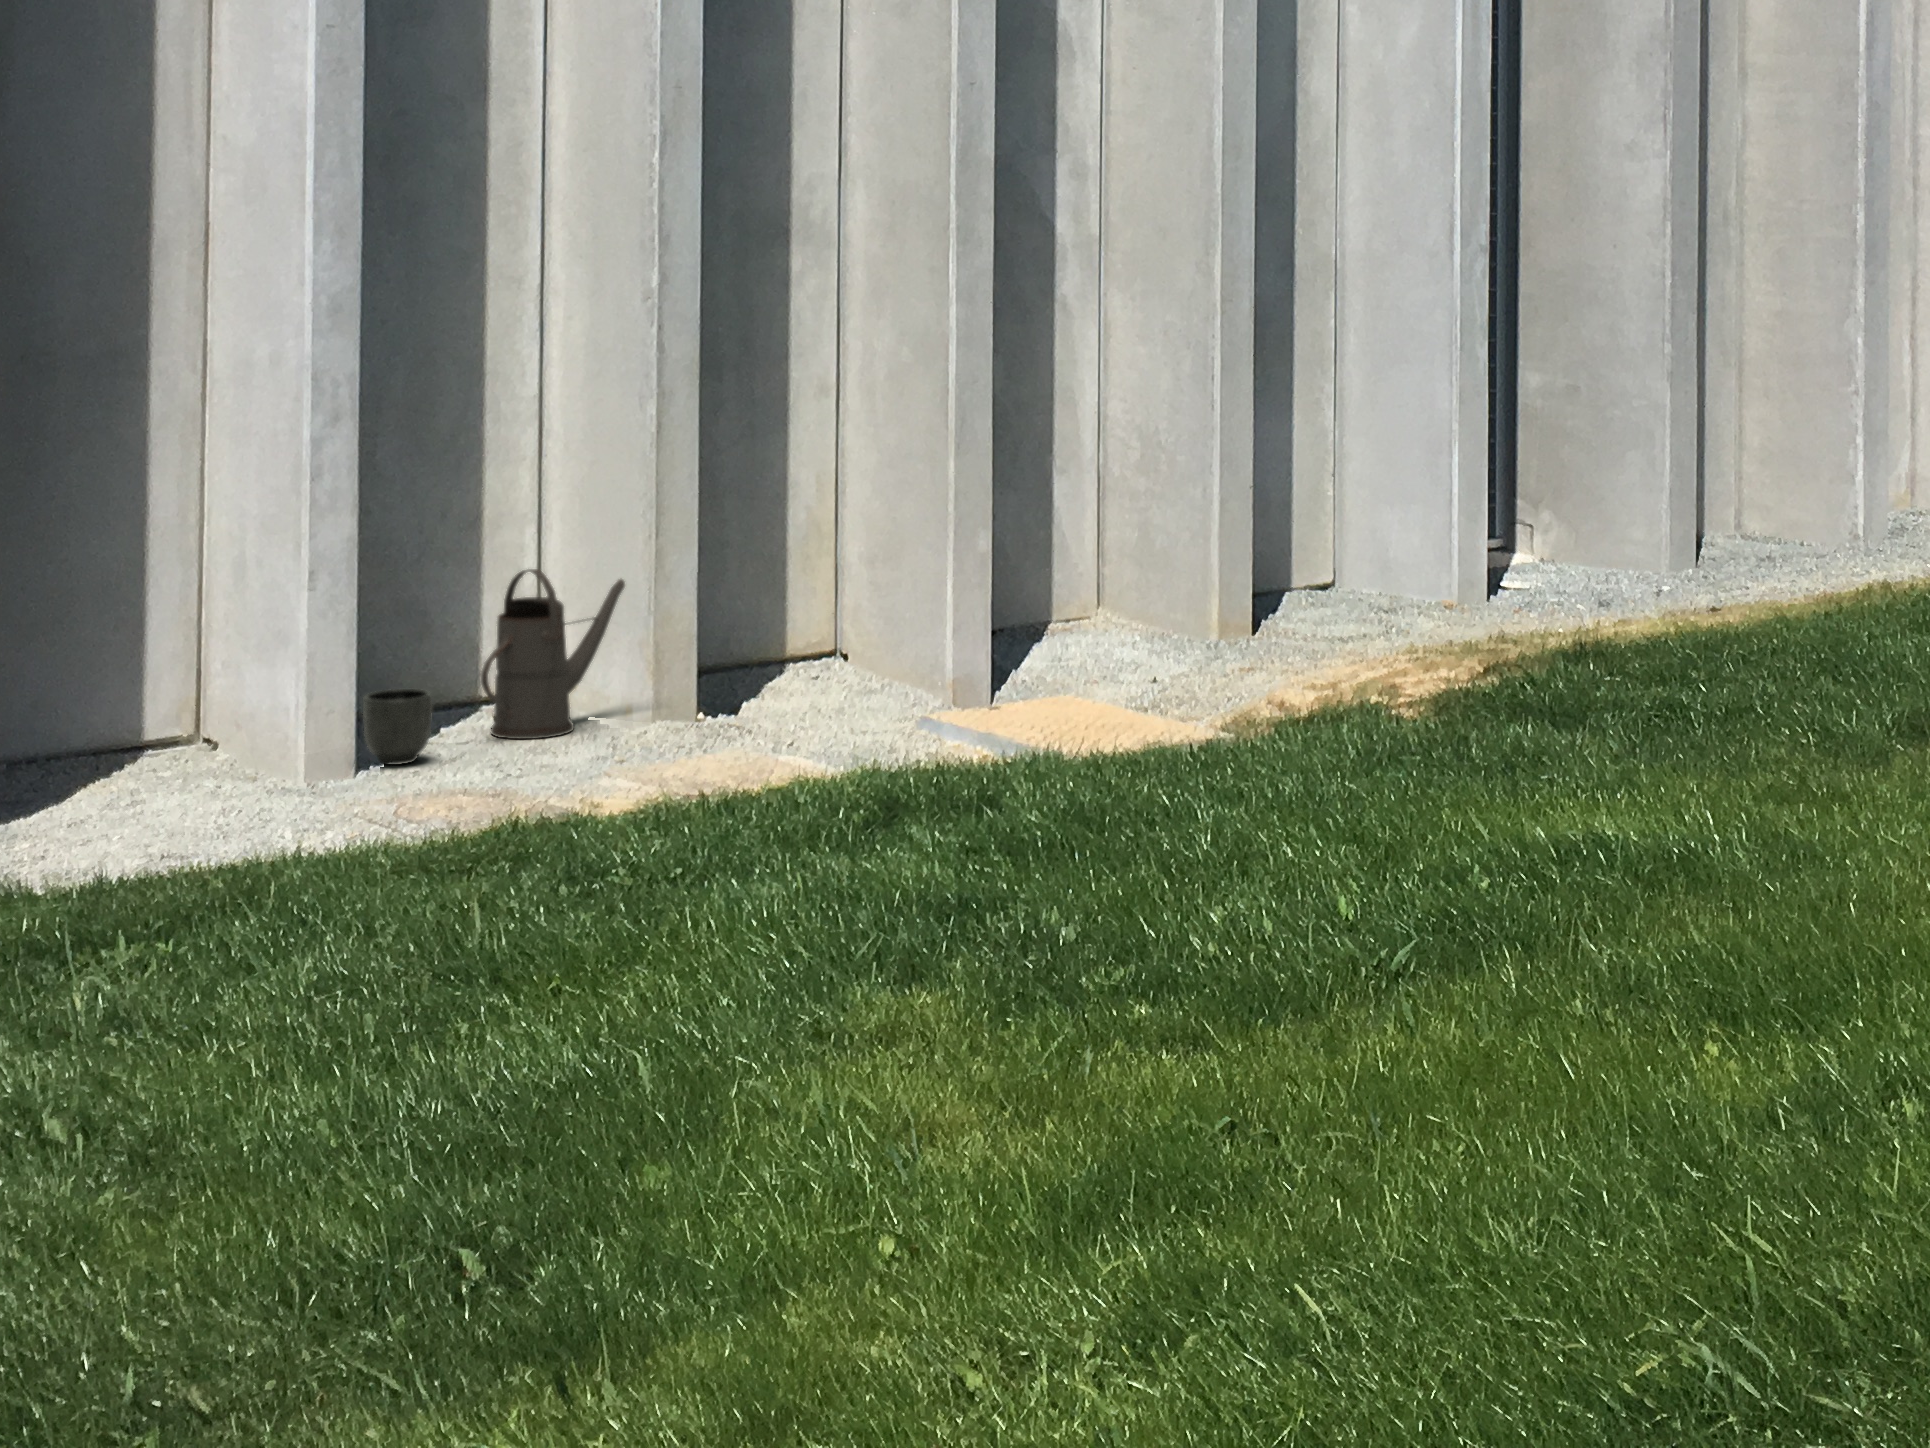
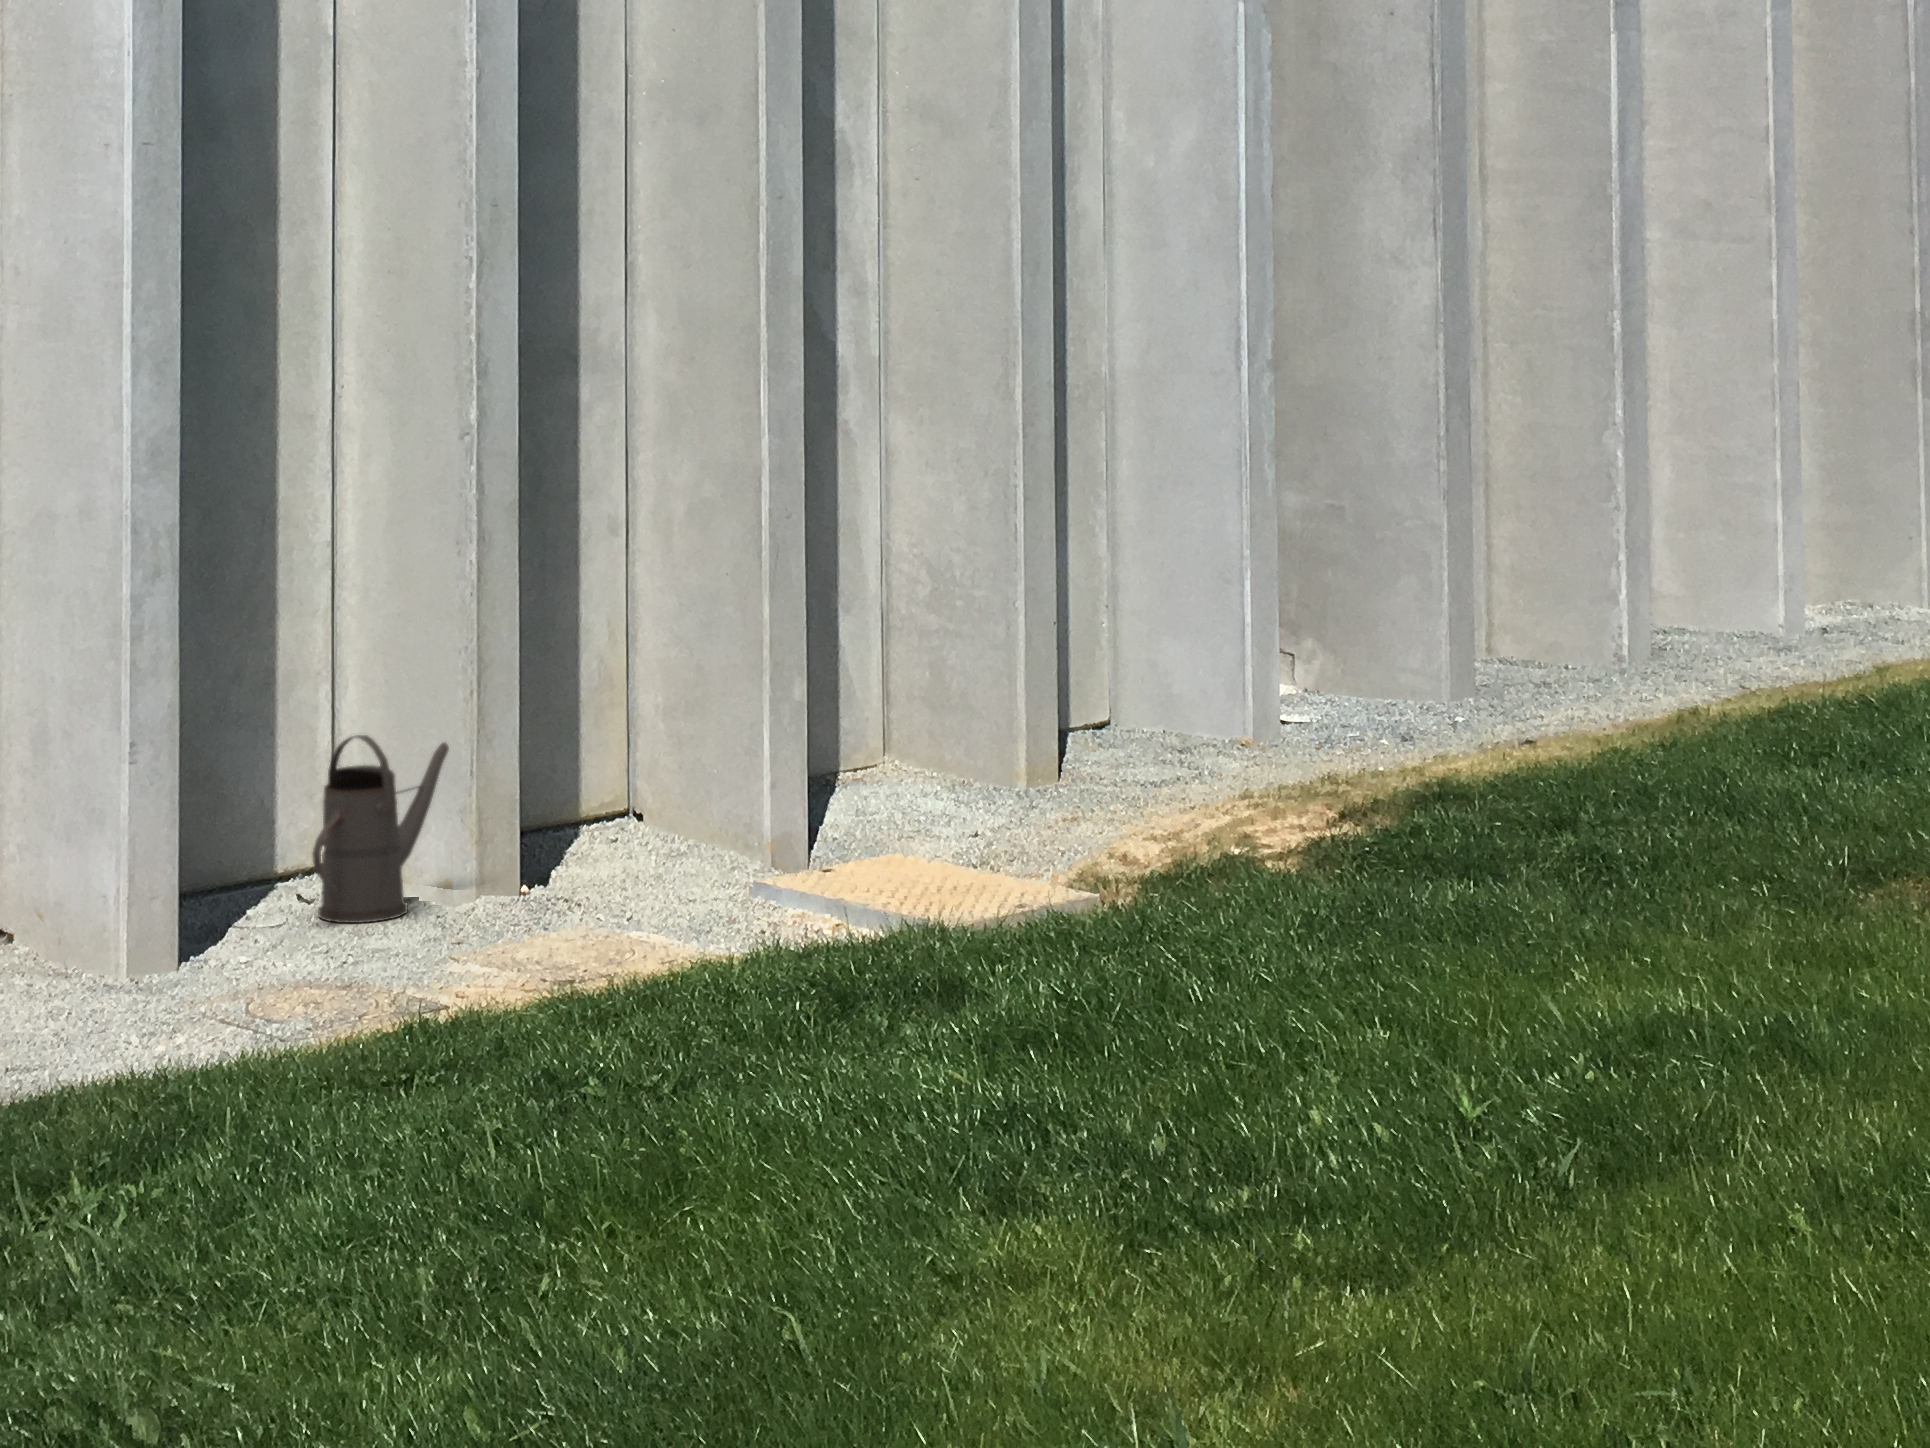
planter: present [363,689,432,765] -> none [196,872,270,957]

